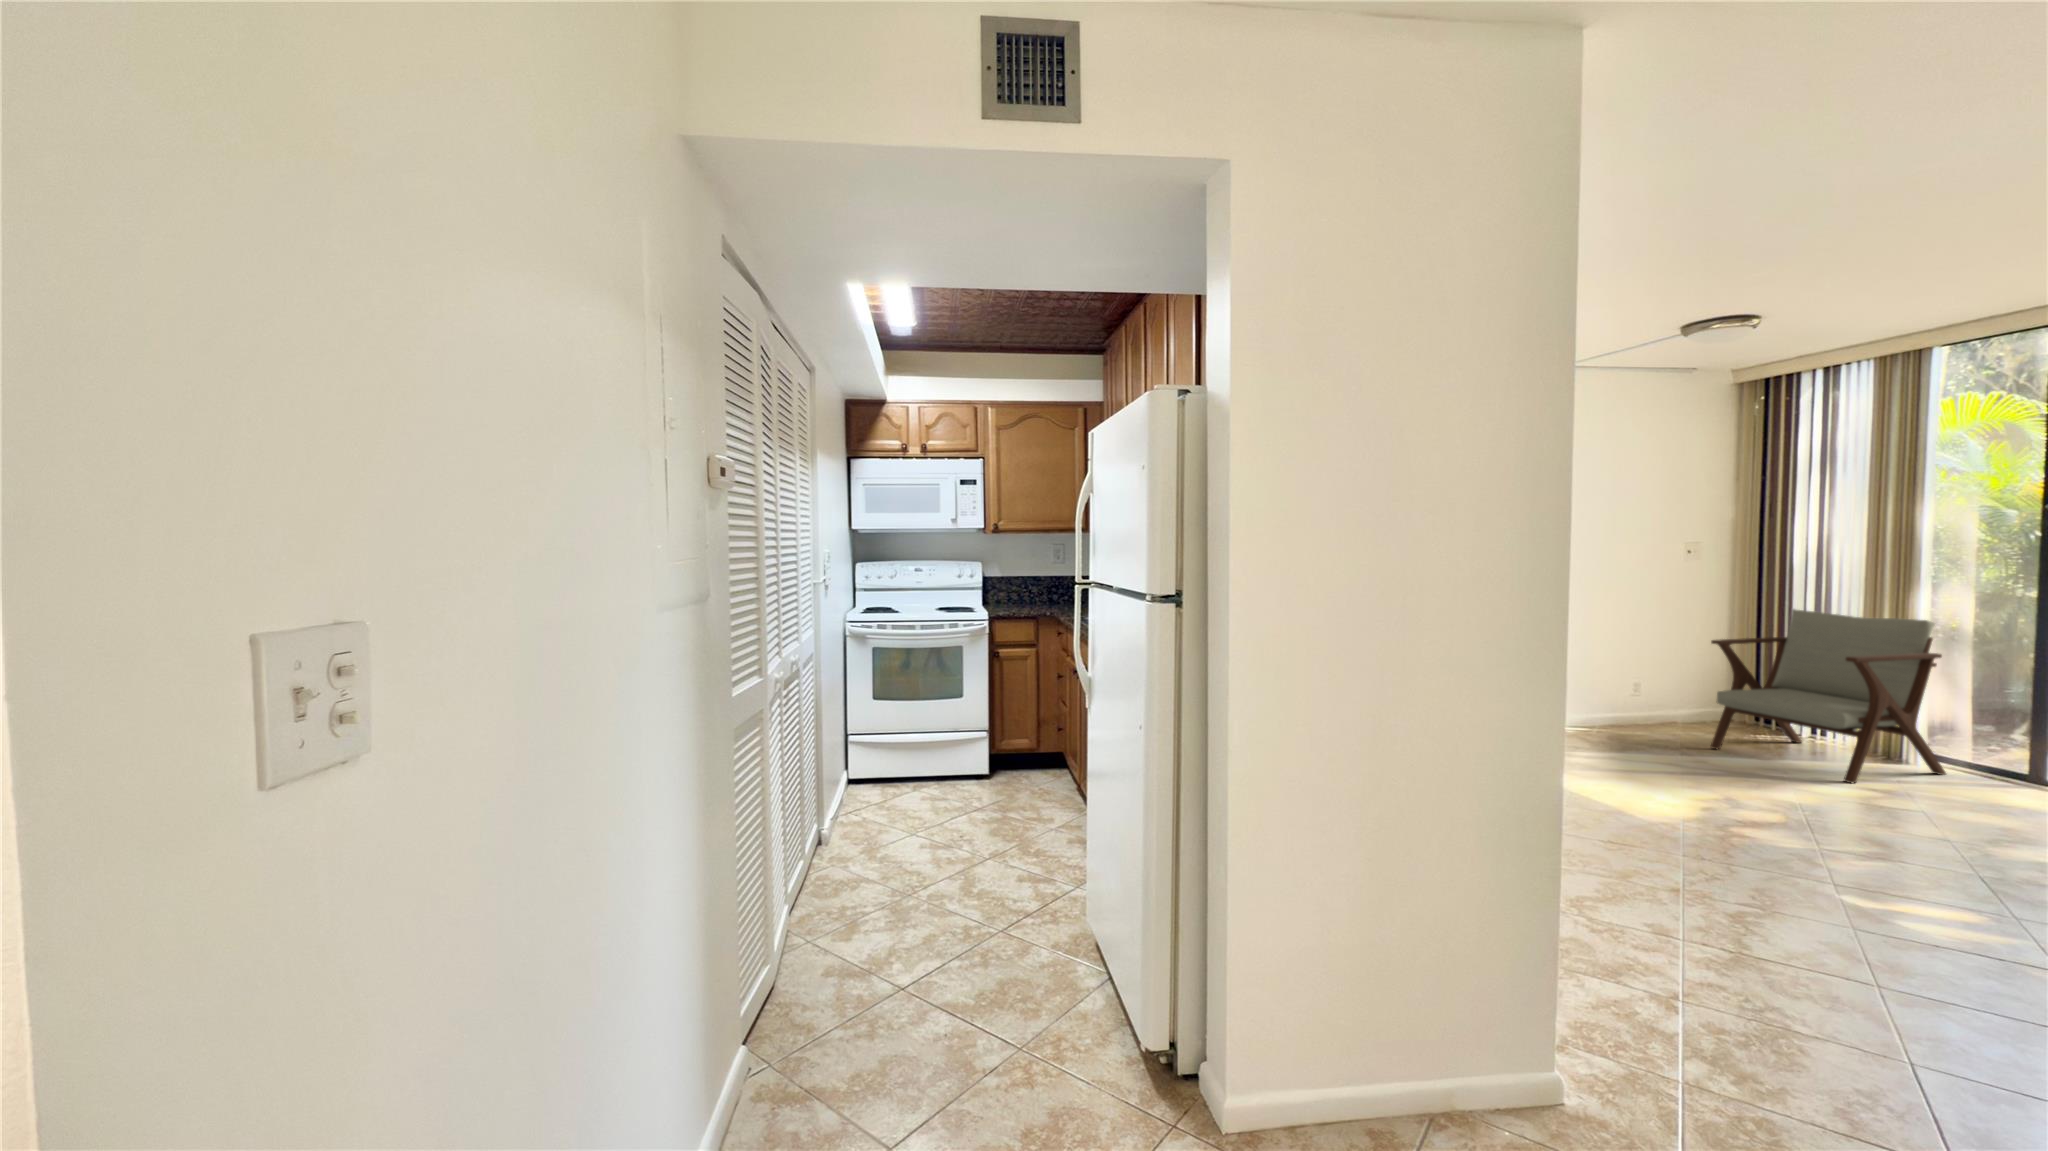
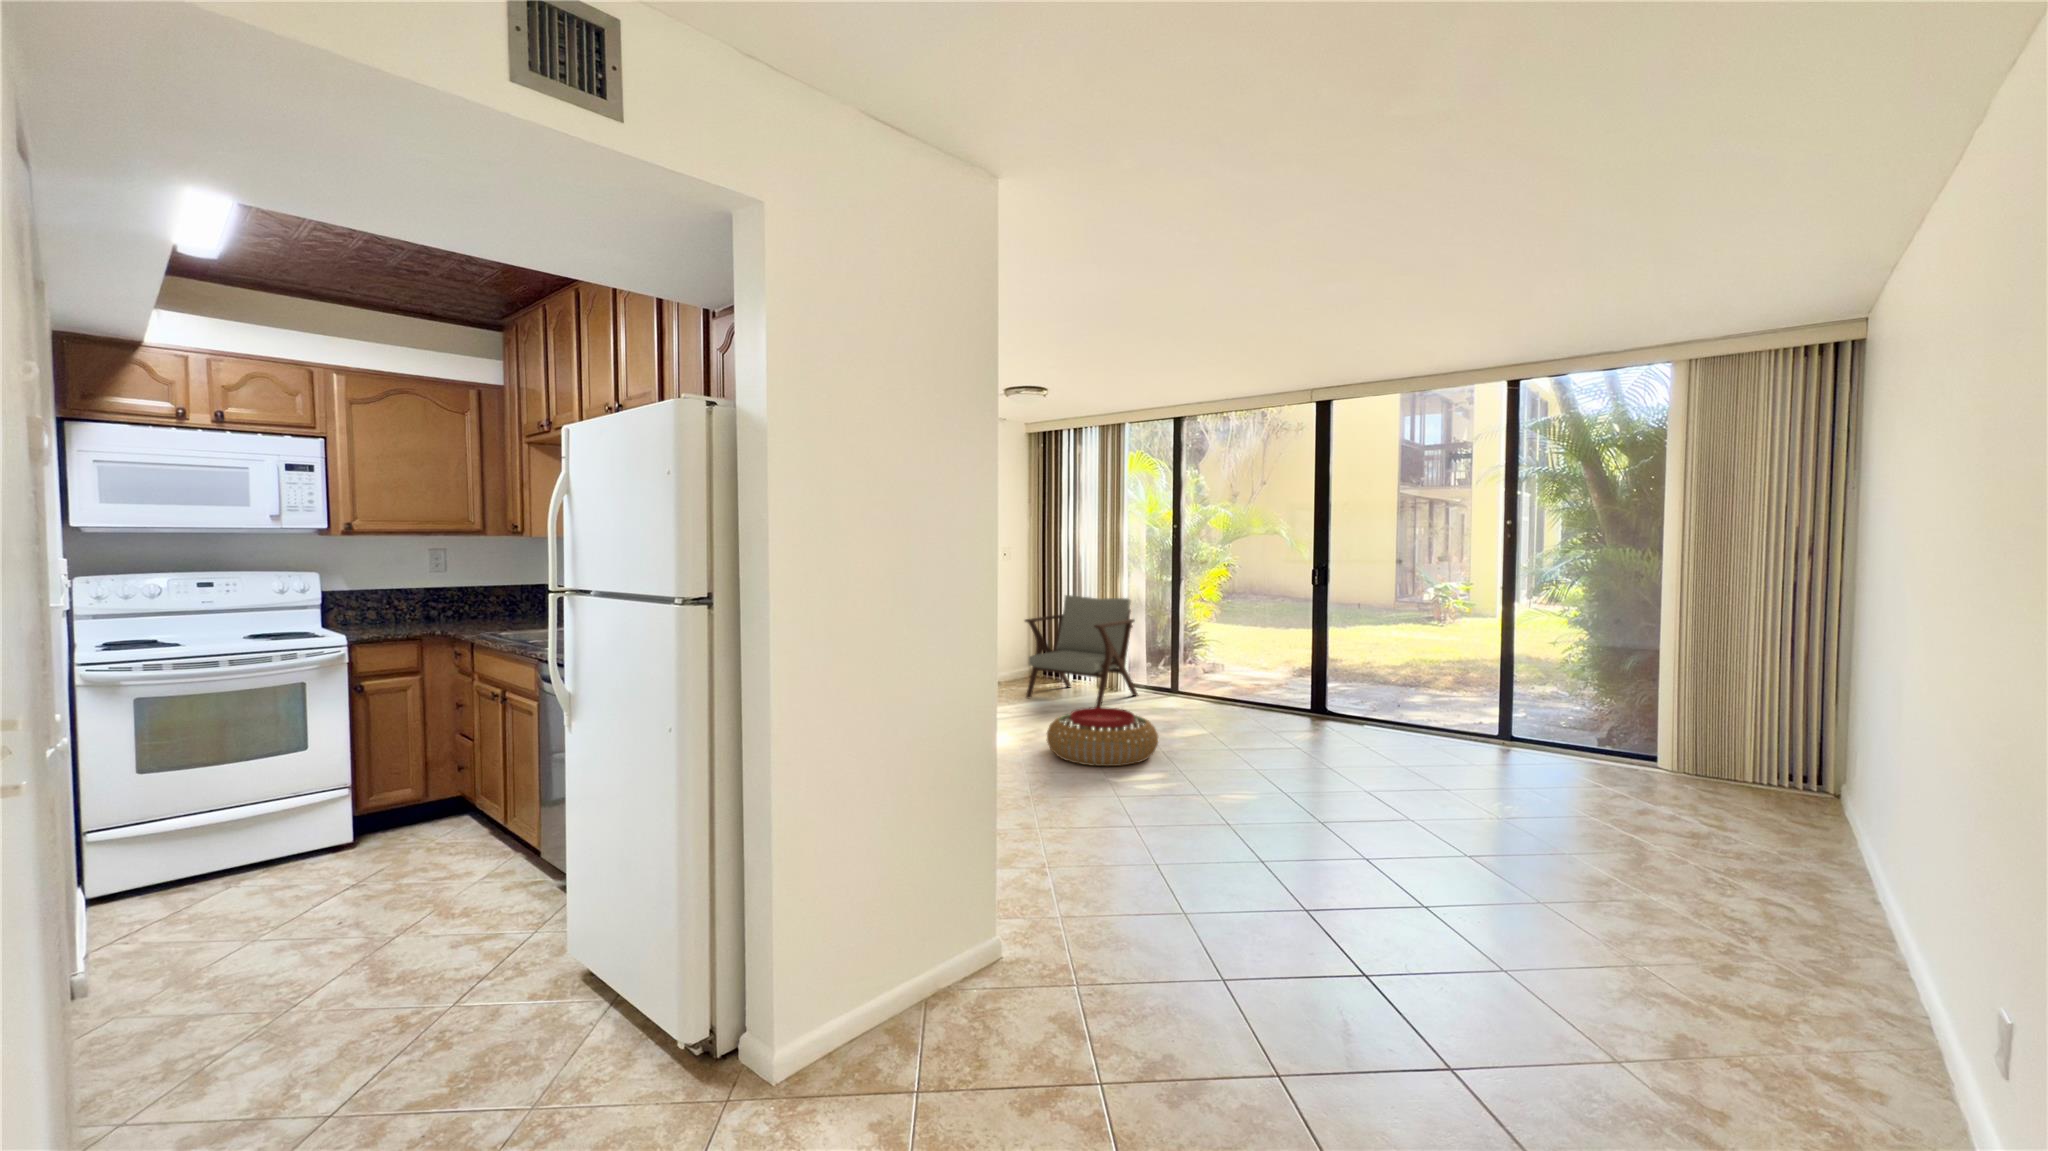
pouf: none [1729,779,1974,885] -> present [1047,707,1158,766]

